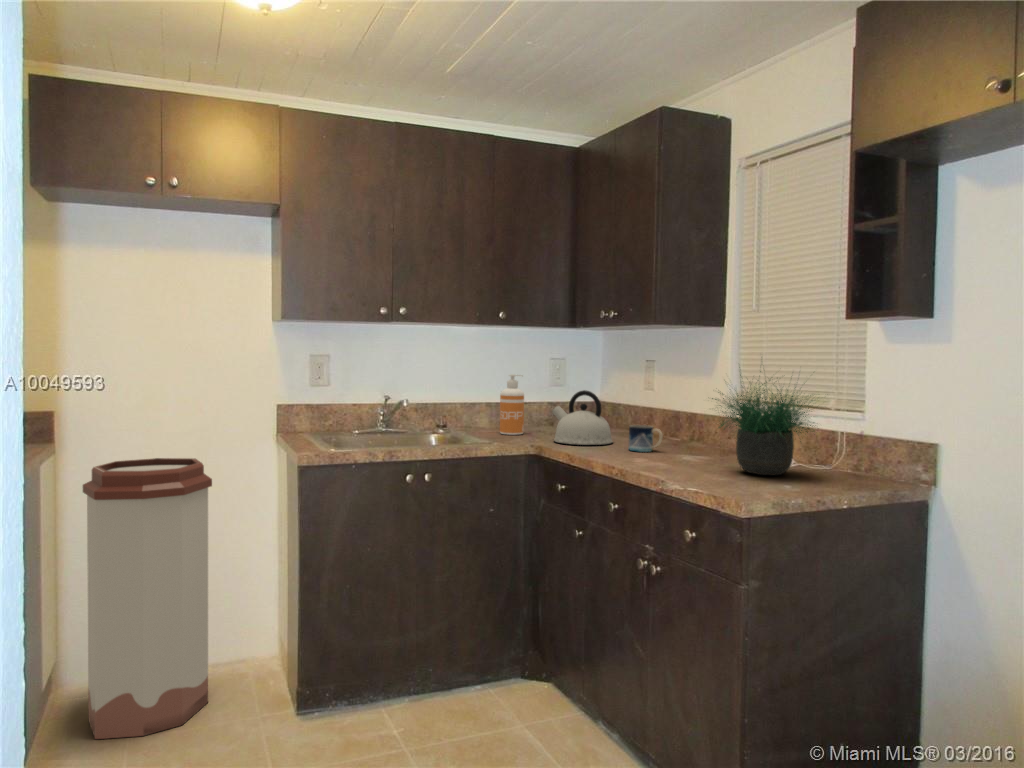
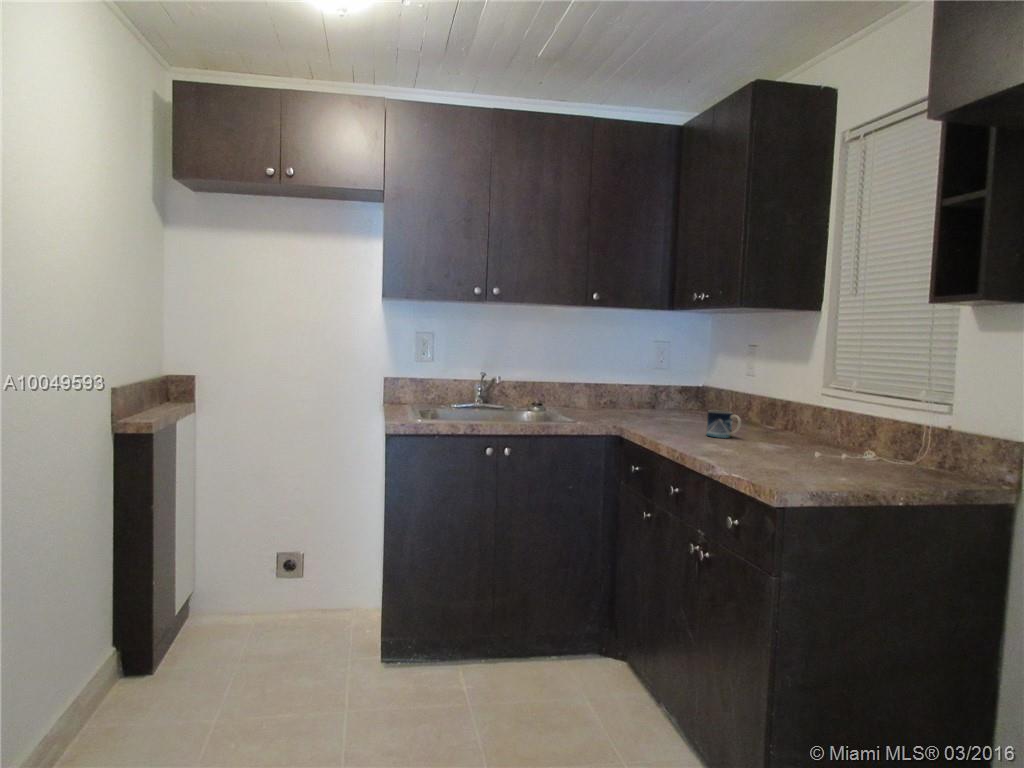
potted plant: present [712,371,814,475] -> none [765,338,917,468]
soap dispenser: present [500,374,524,435] -> none [591,356,616,415]
kettle: present [552,390,612,445] -> none [637,374,697,429]
trash can: present [83,458,212,739] -> none [225,422,326,653]

